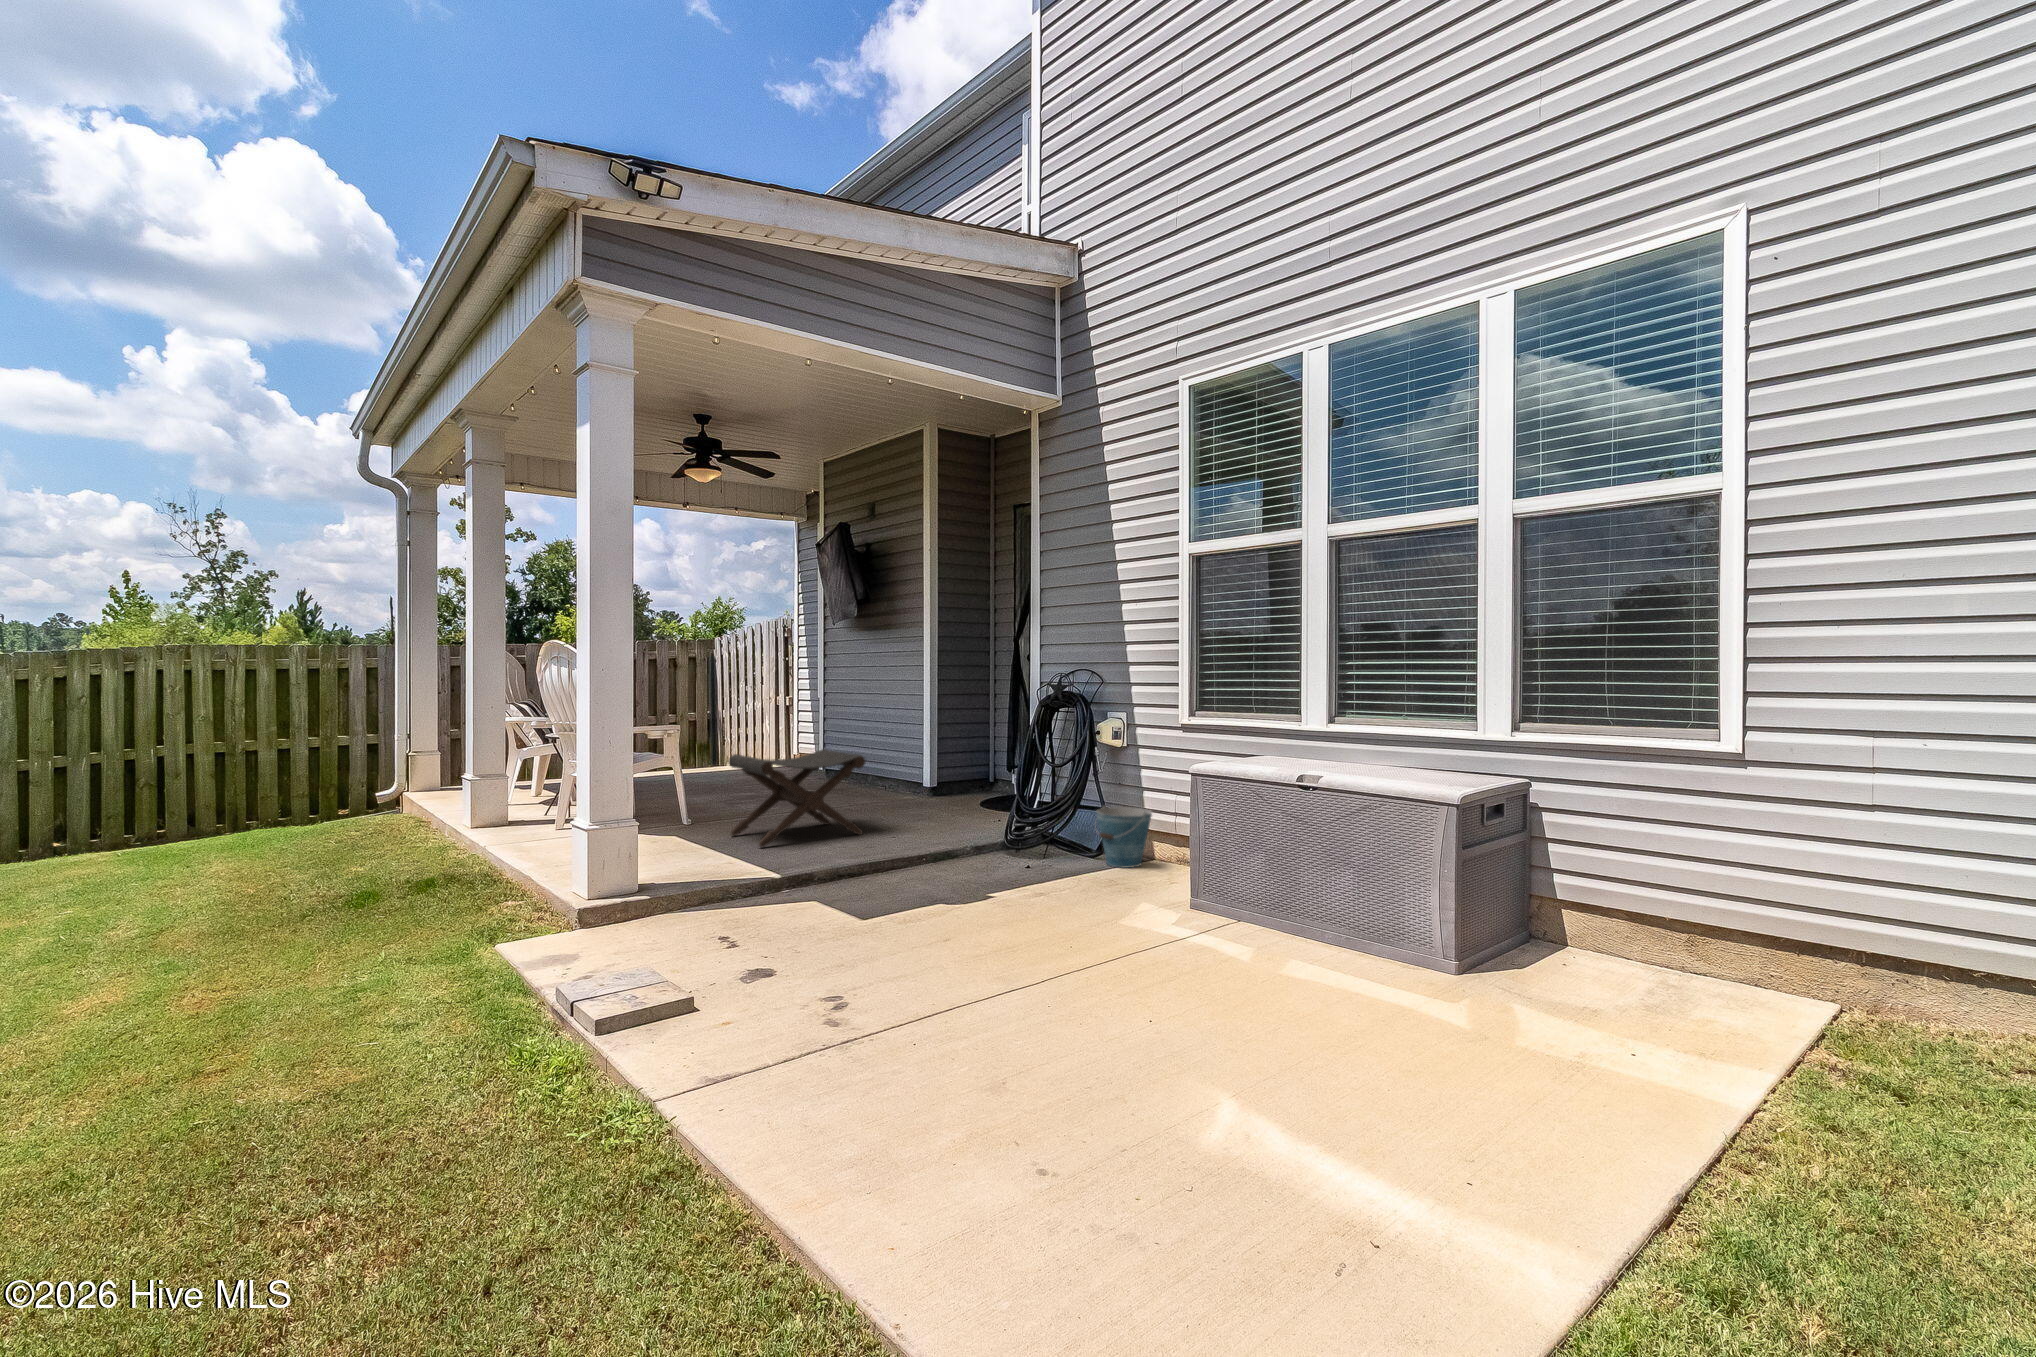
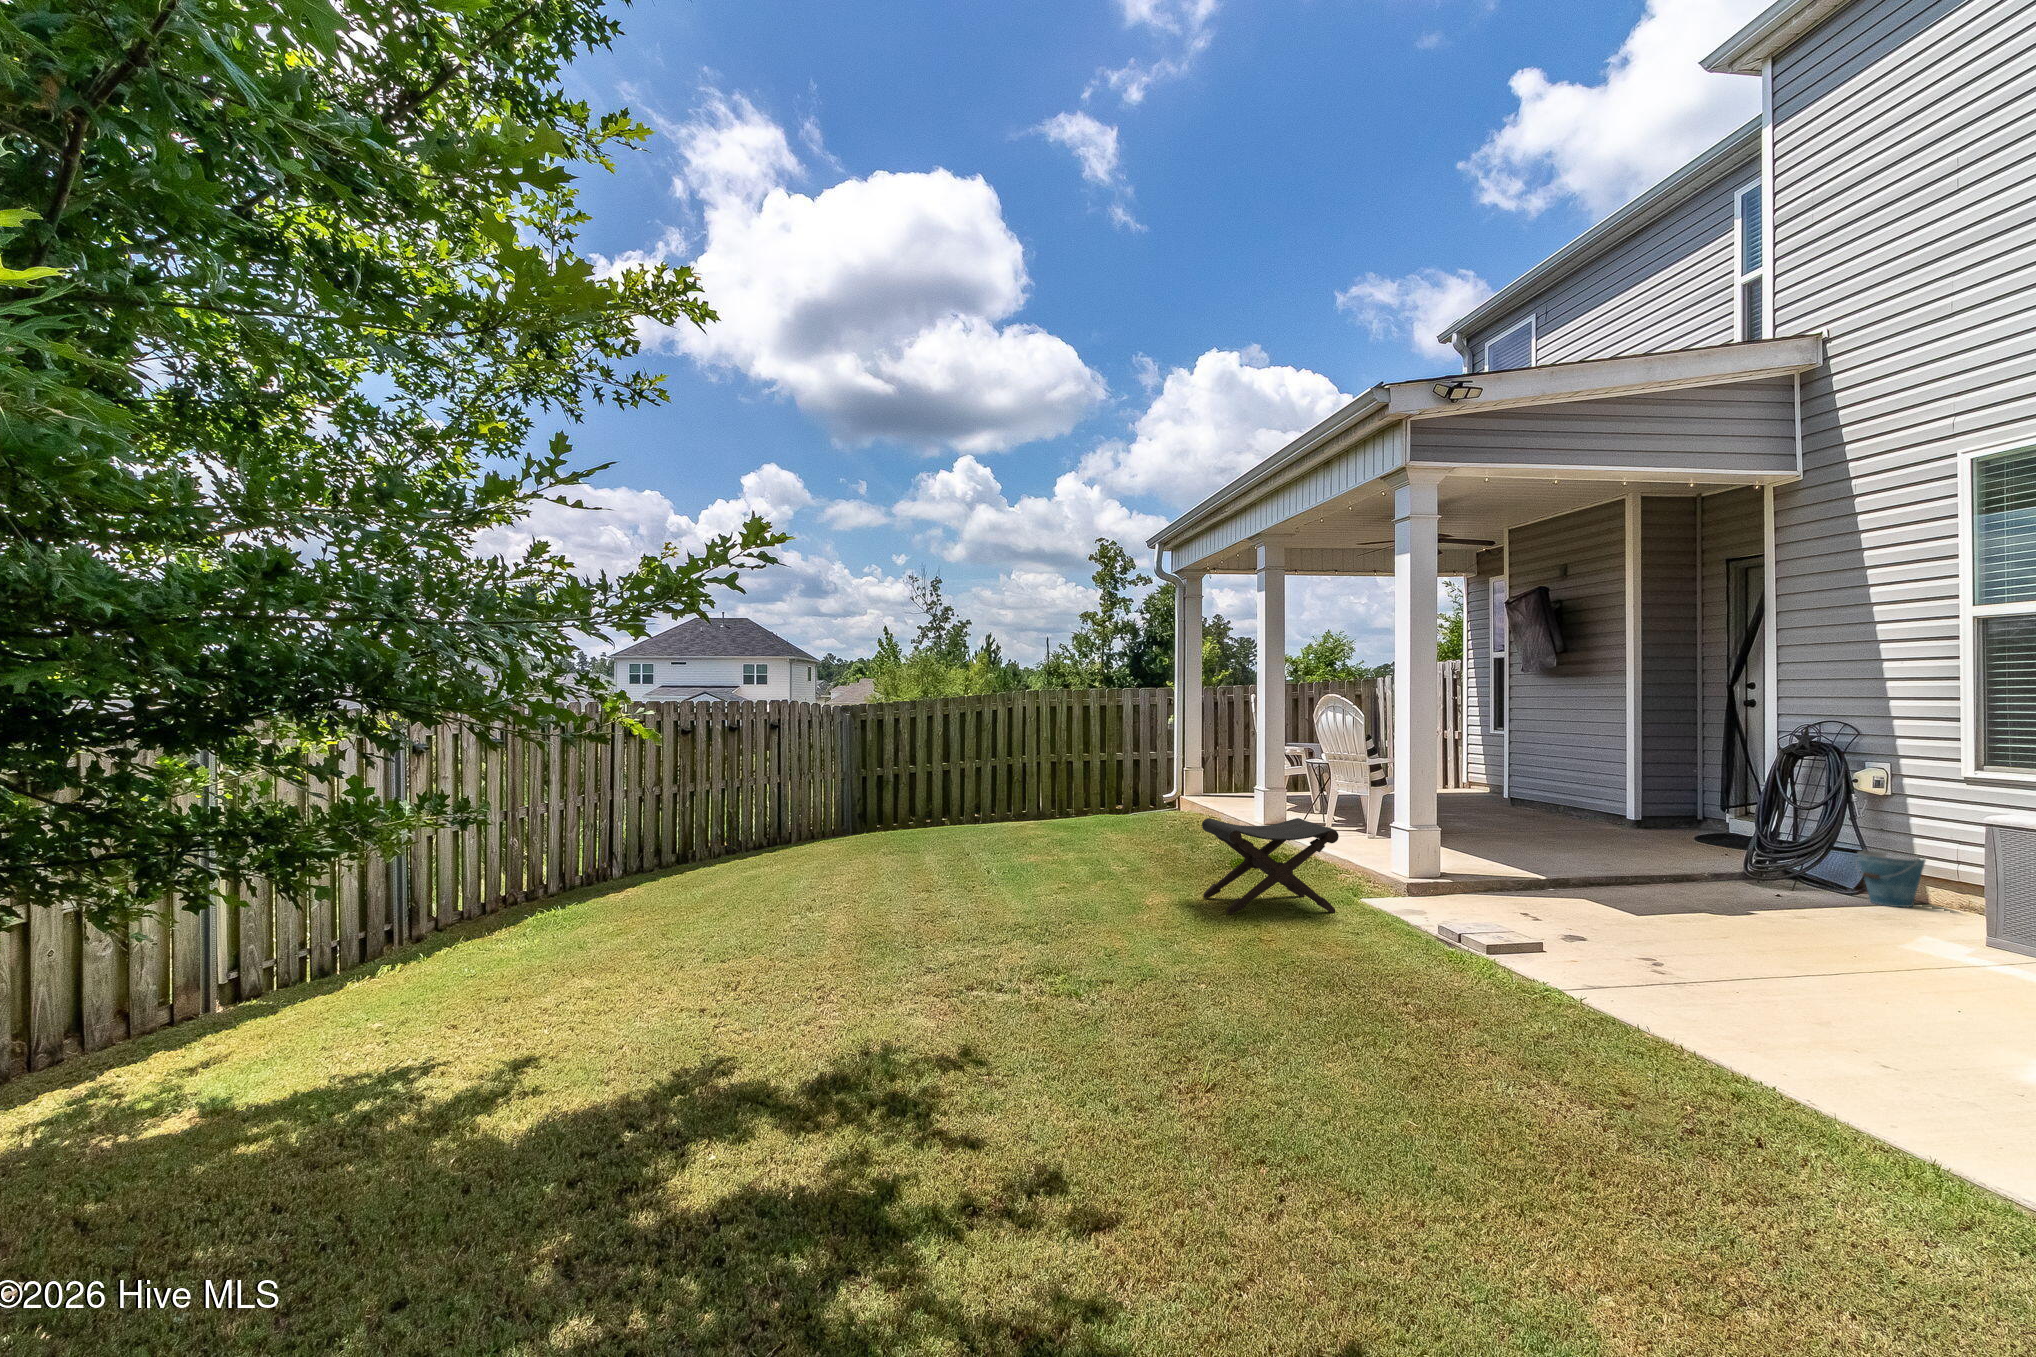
footstool: present [729,749,865,847] -> present [1202,818,1339,914]

